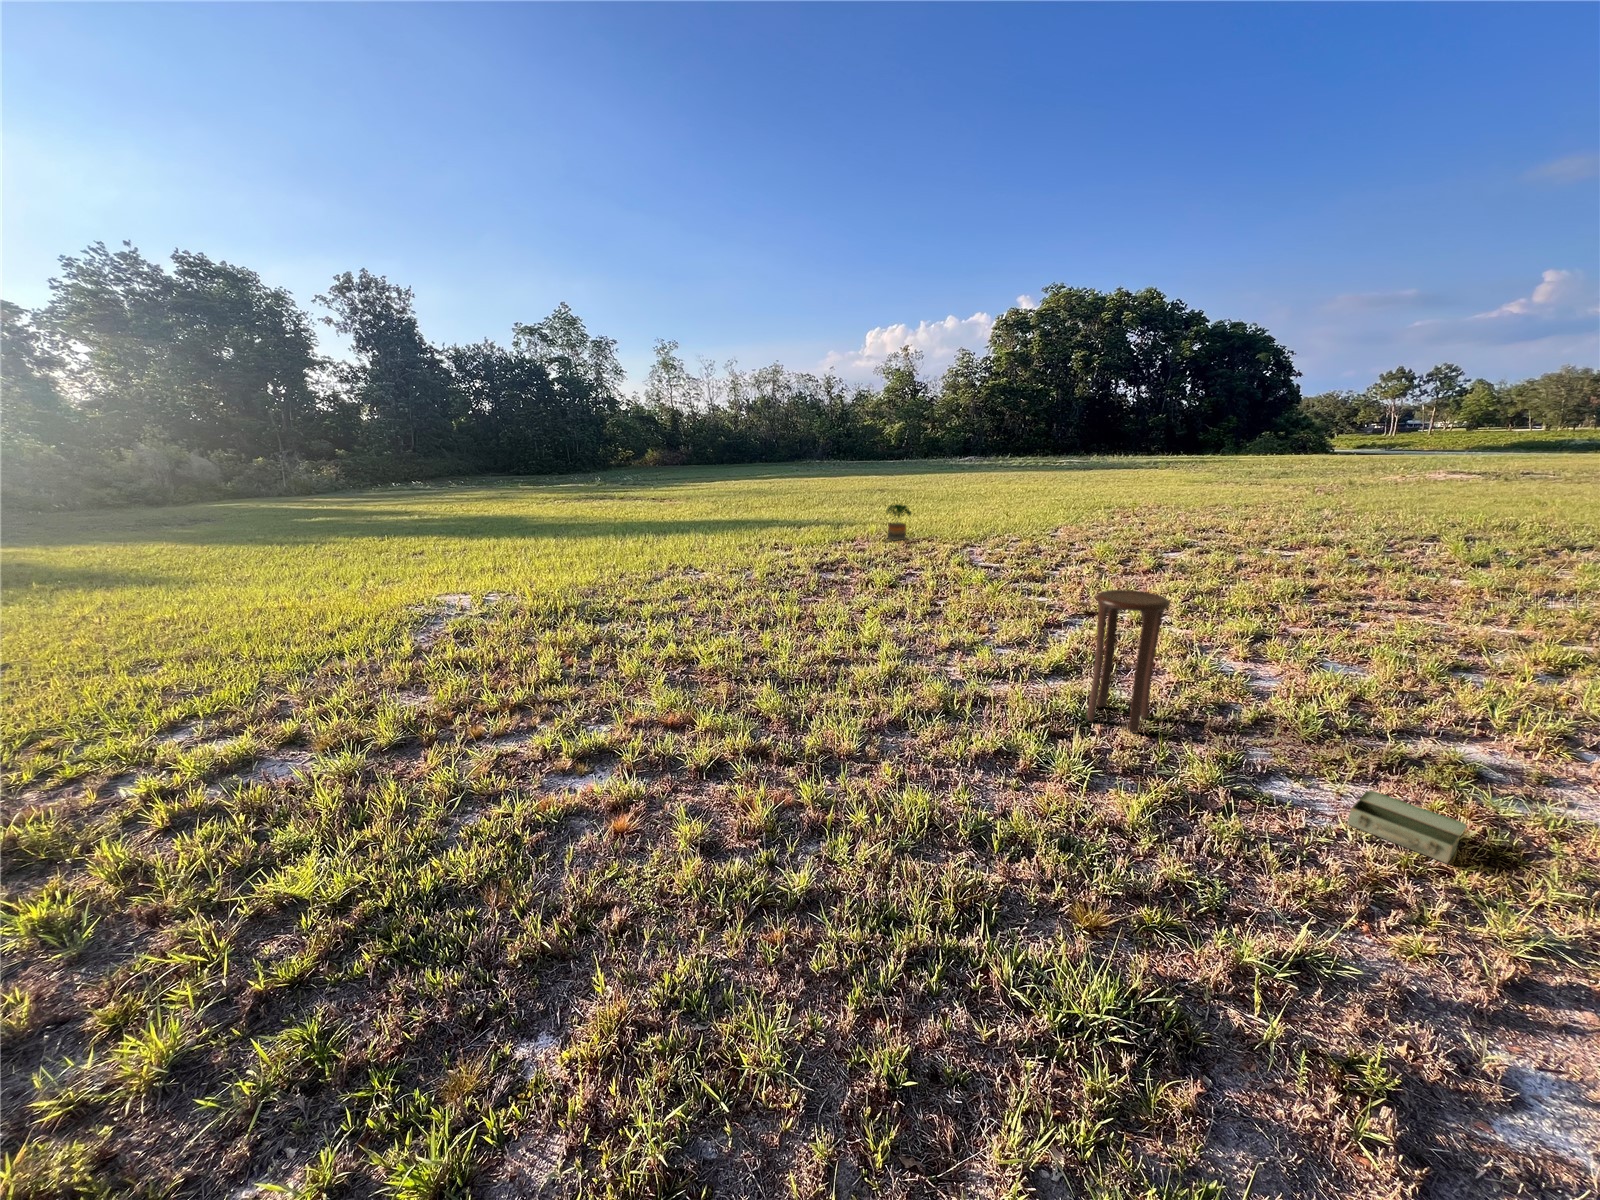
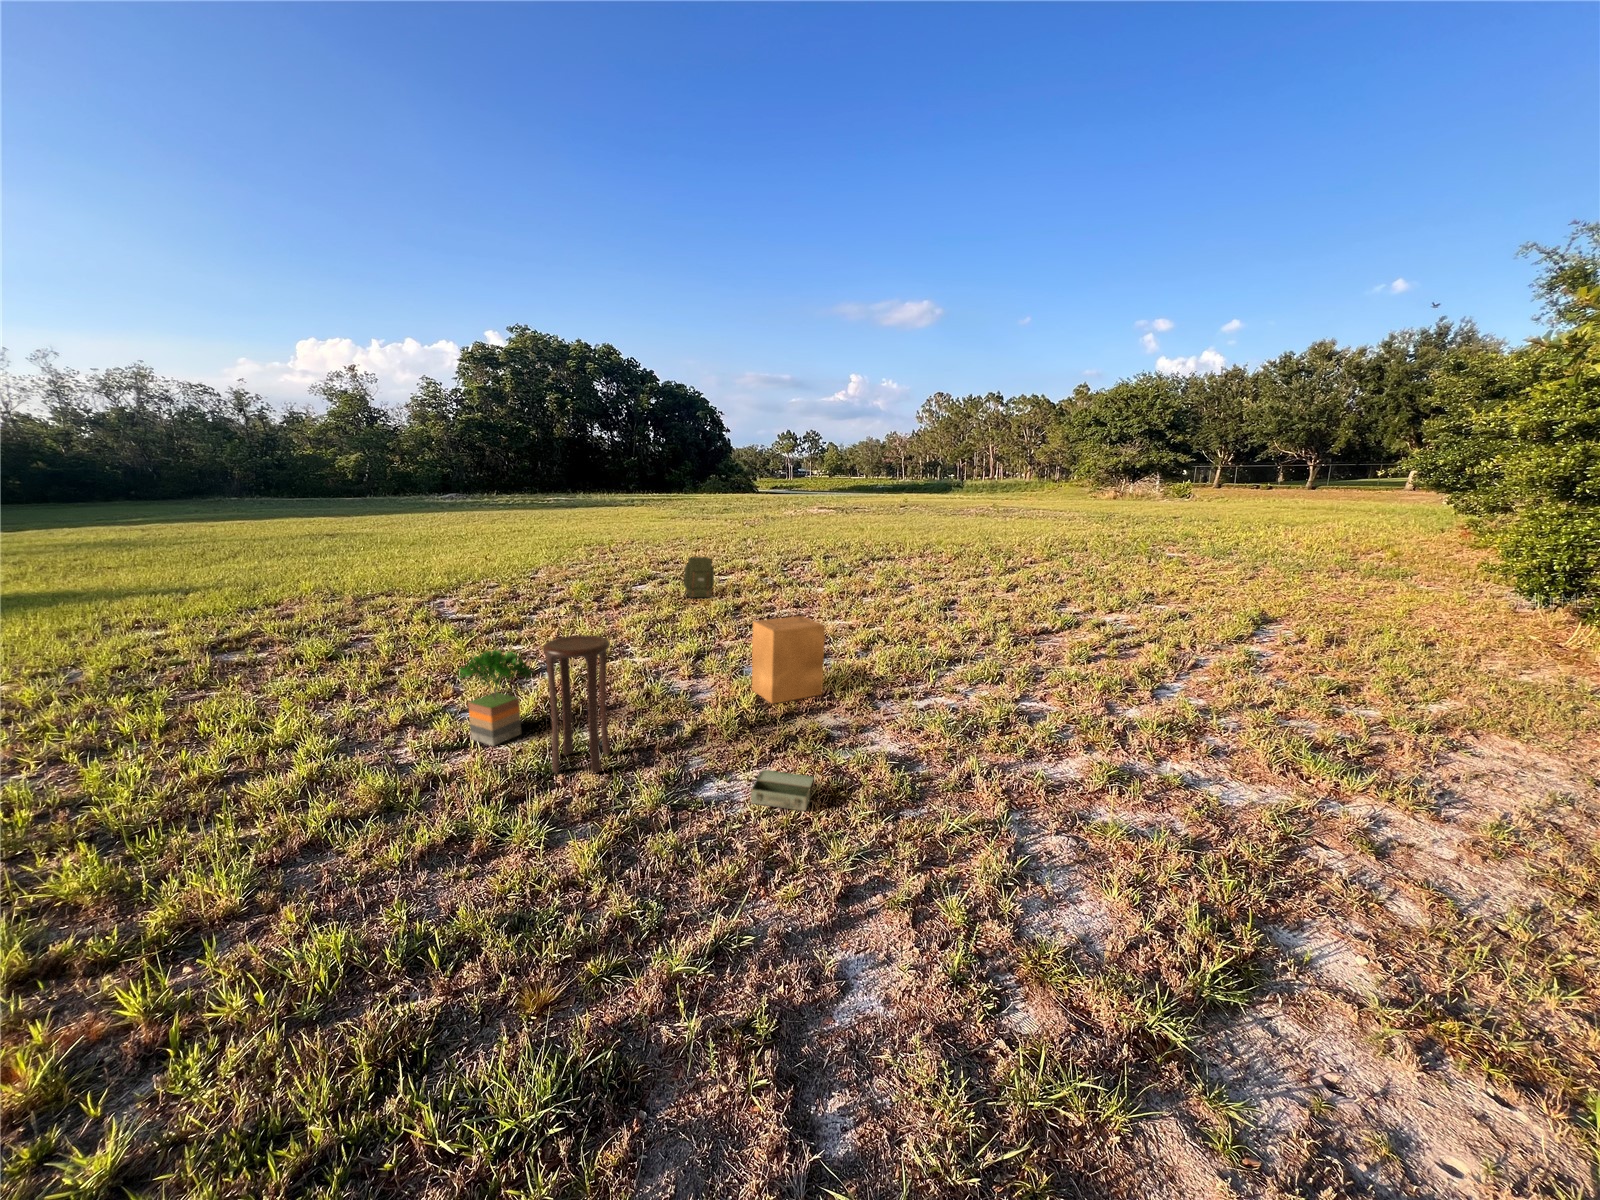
potted tree: present [887,504,912,541] -> present [458,650,533,746]
backpack: none [1231,522,1280,573] -> present [684,557,714,597]
cardboard box: none [1340,604,1503,722] -> present [752,616,825,704]

